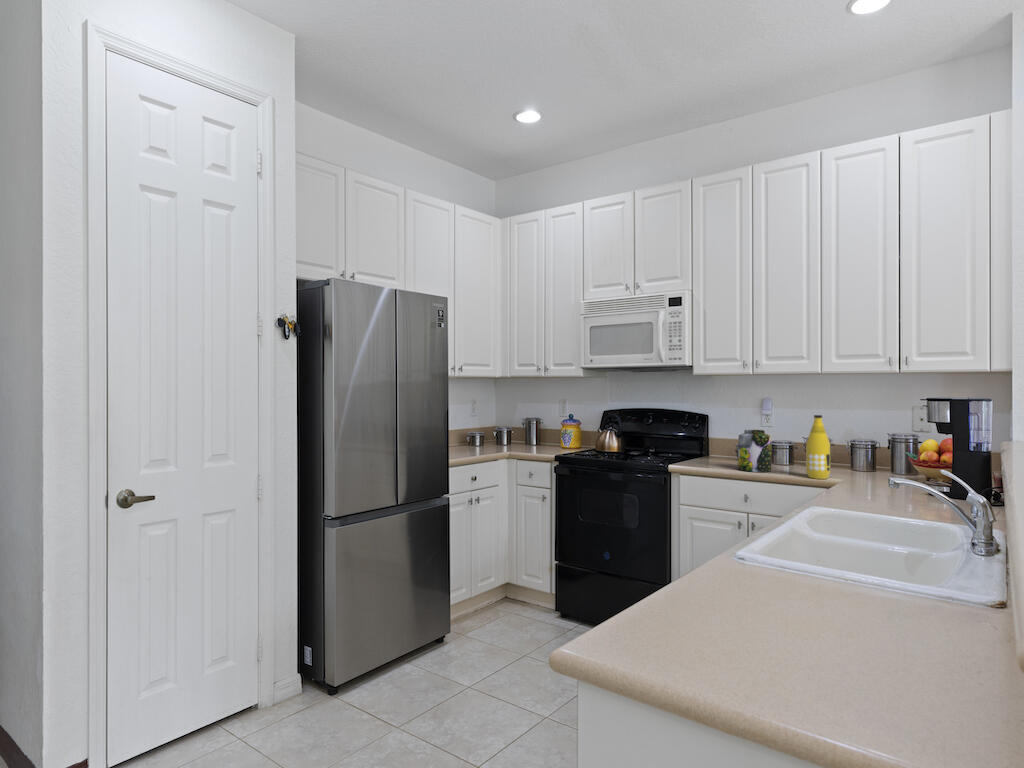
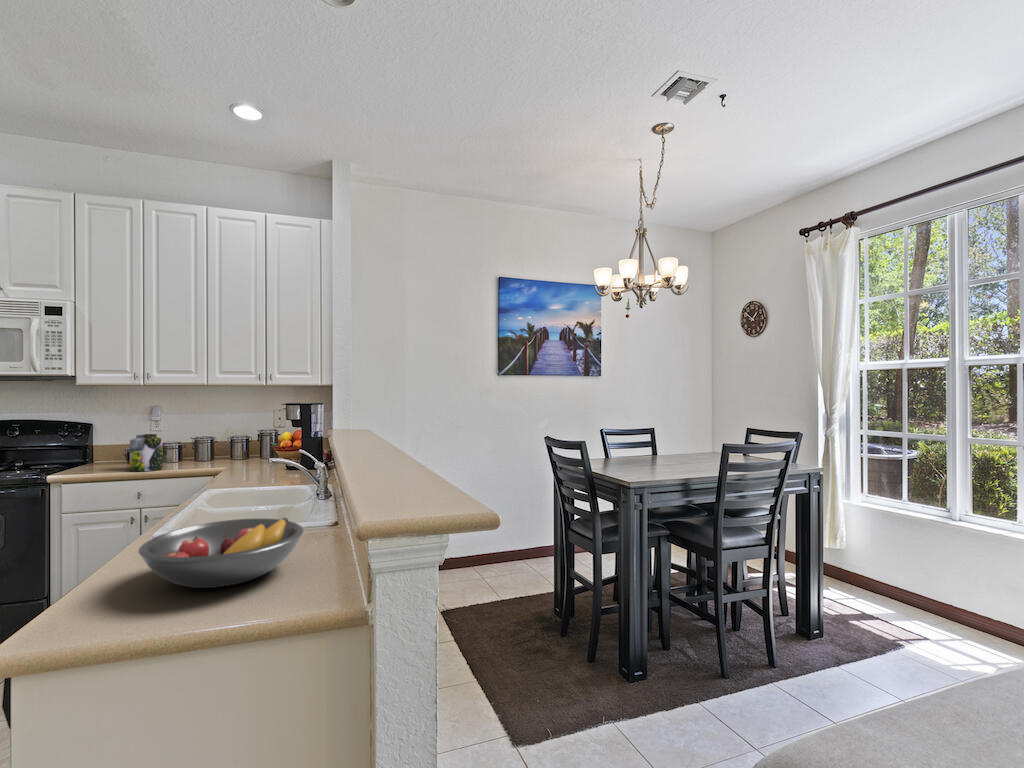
bottle: present [806,415,830,479] -> none [196,418,216,470]
fruit bowl: none [700,558,927,662] -> present [138,518,304,588]

